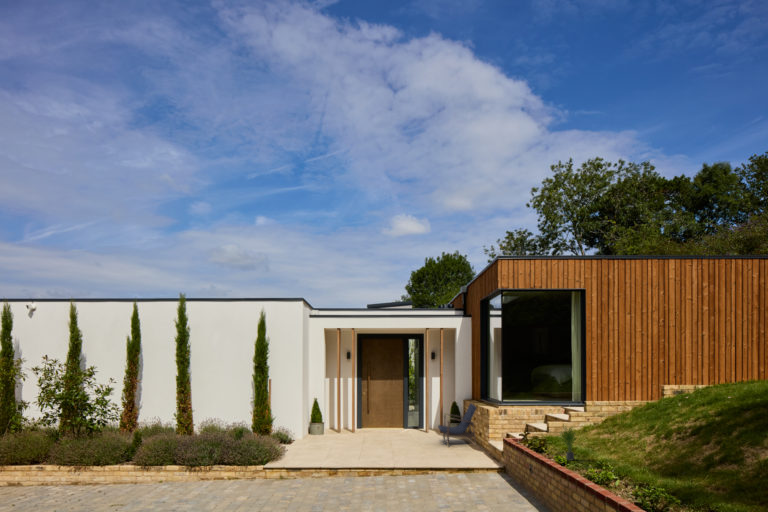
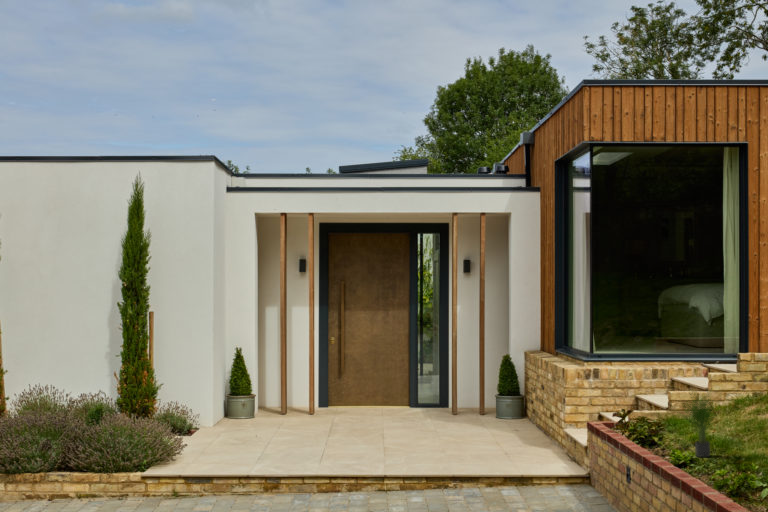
lounge chair: present [438,404,477,446] -> none [473,362,543,440]

